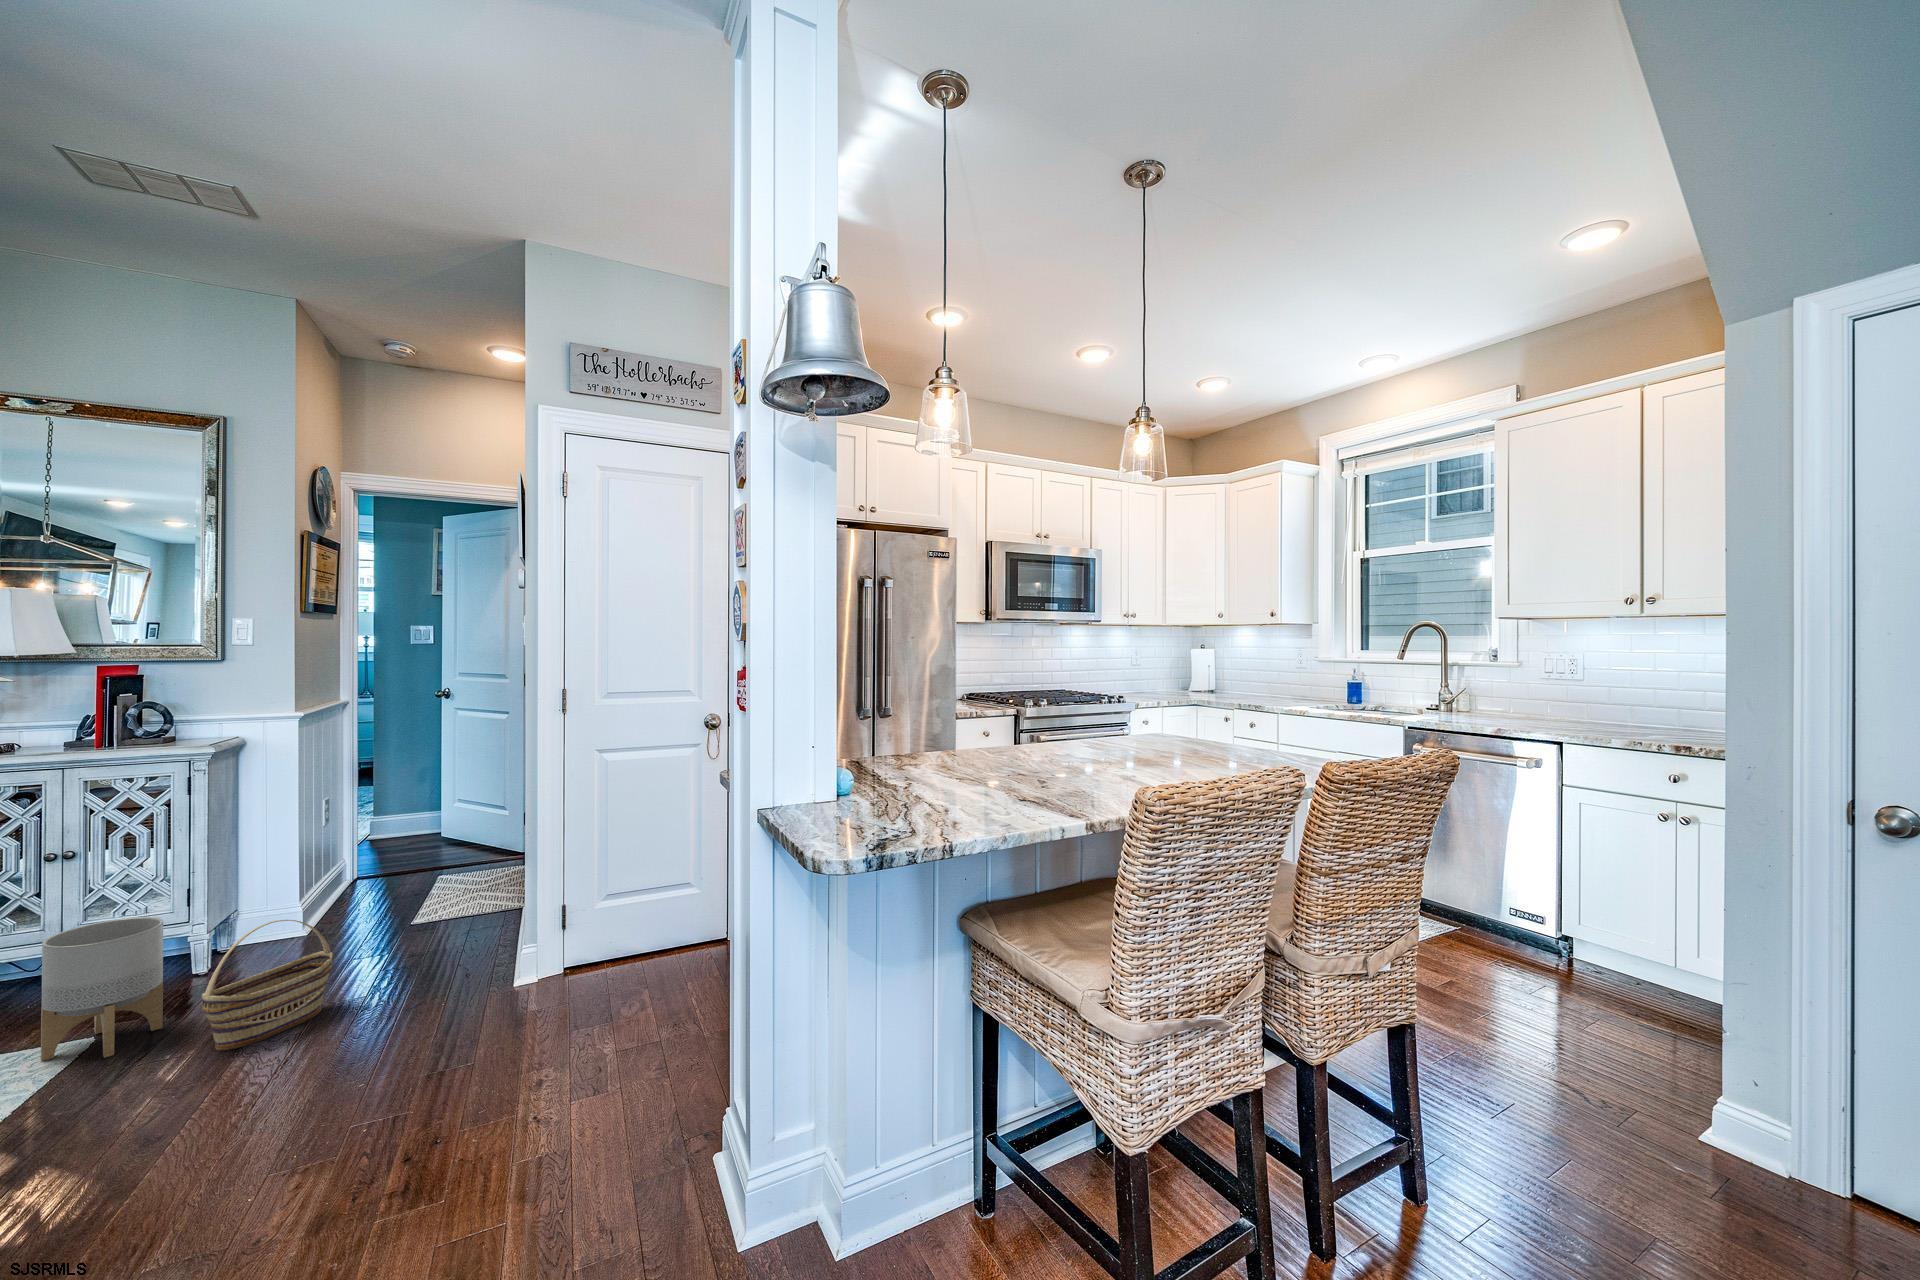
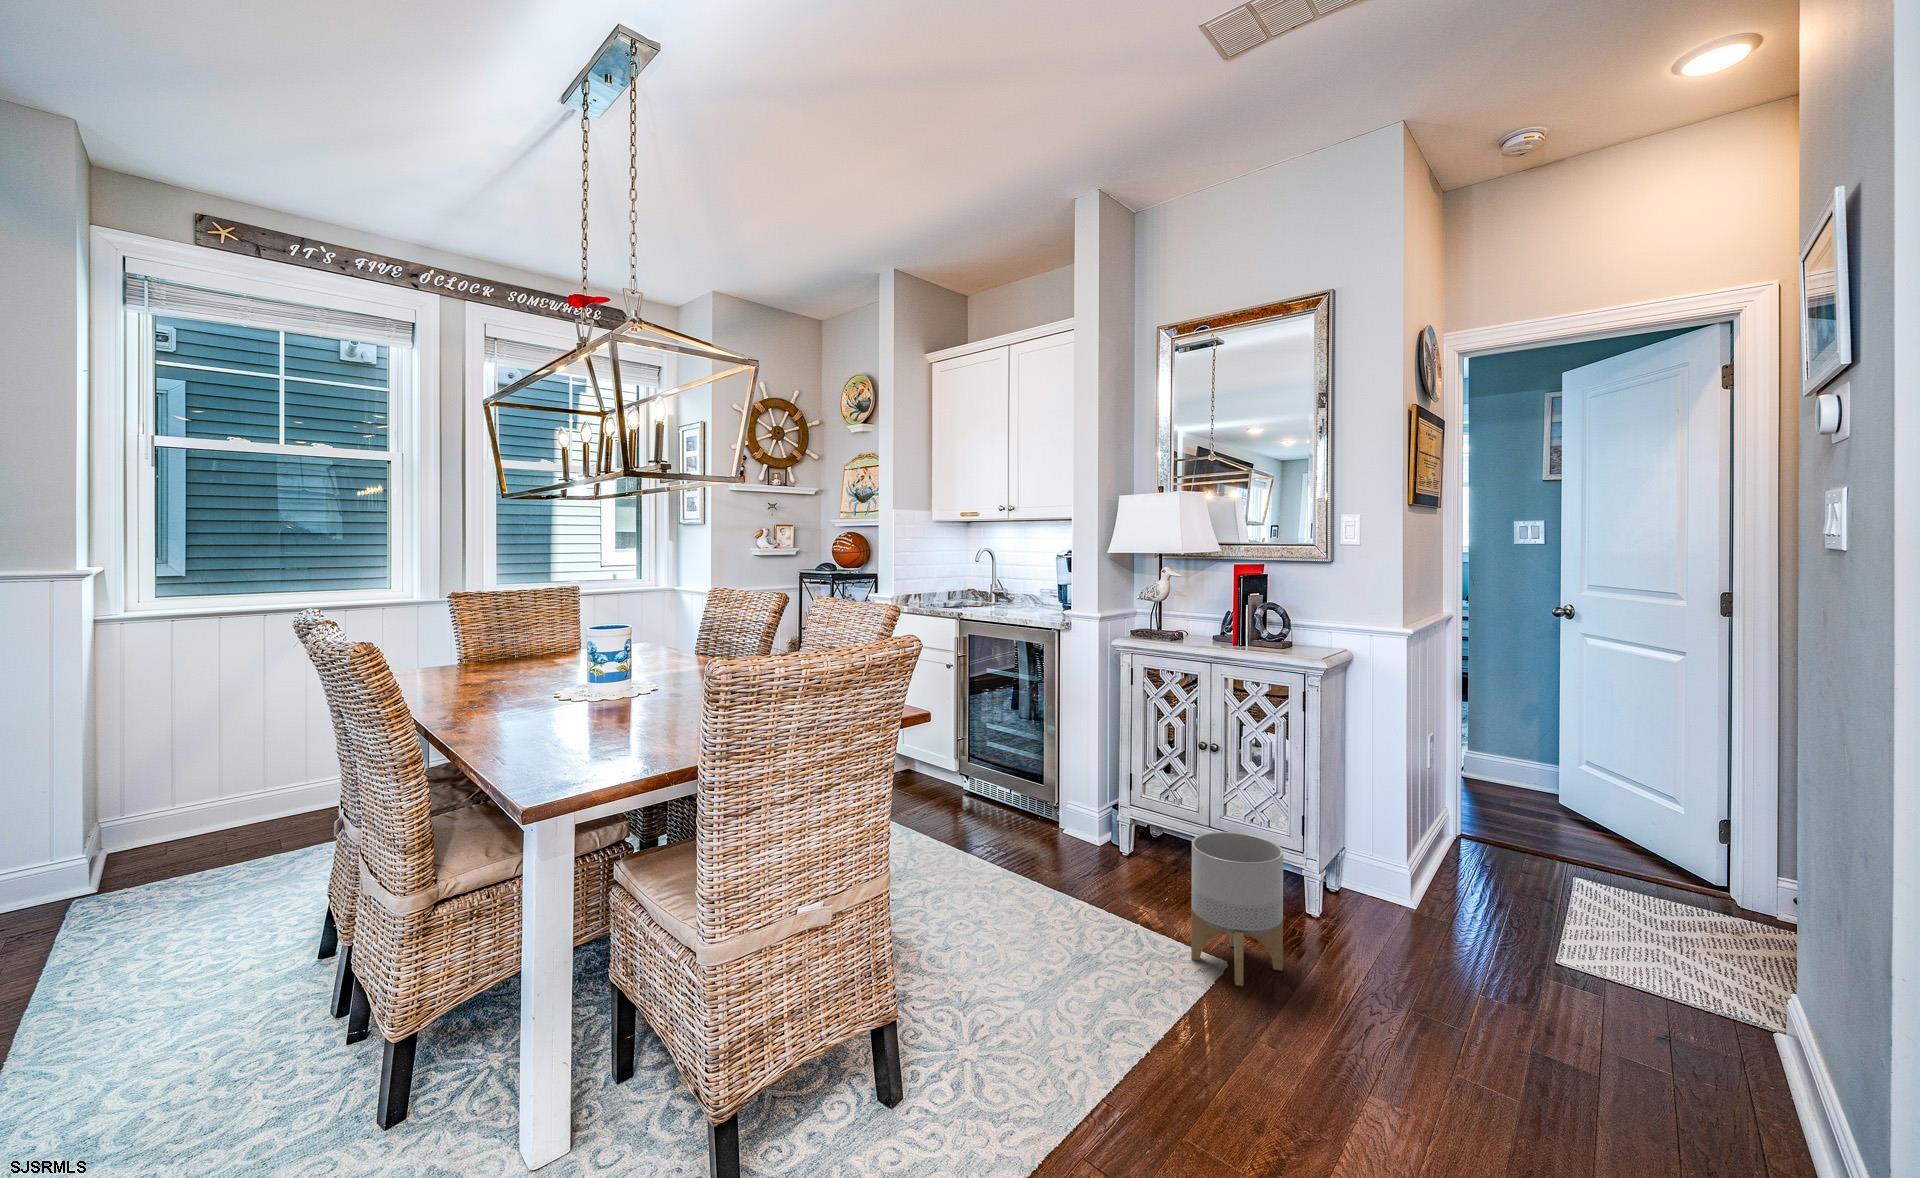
basket: present [202,920,332,1050] -> none [1319,900,1461,1054]

